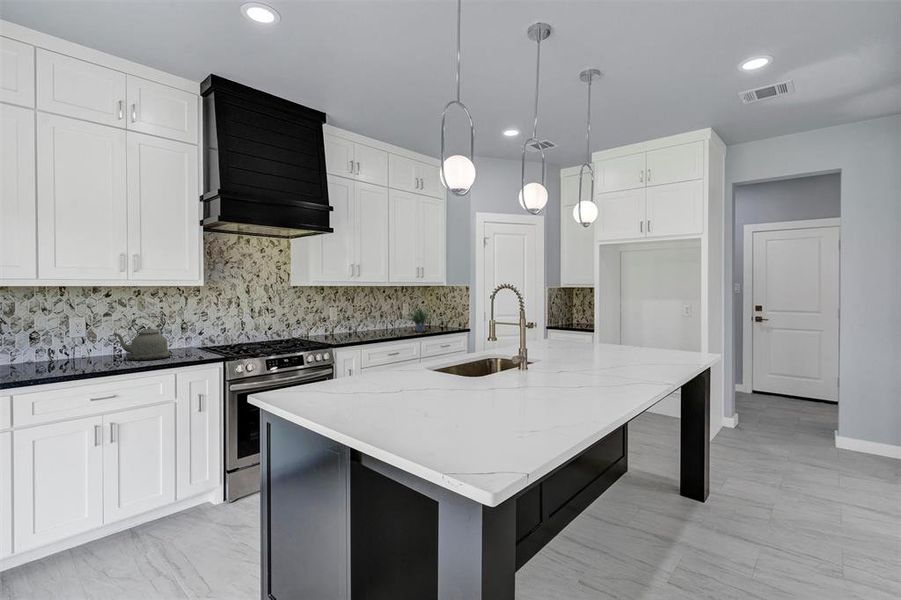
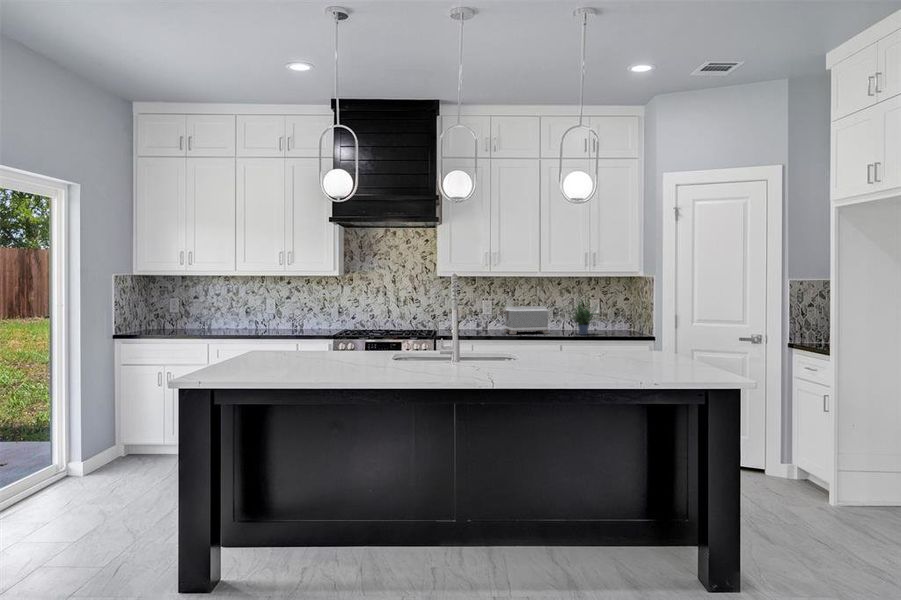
toaster: none [360,311,398,336] -> present [504,306,549,334]
kettle: present [113,316,171,360] -> none [274,300,311,333]

